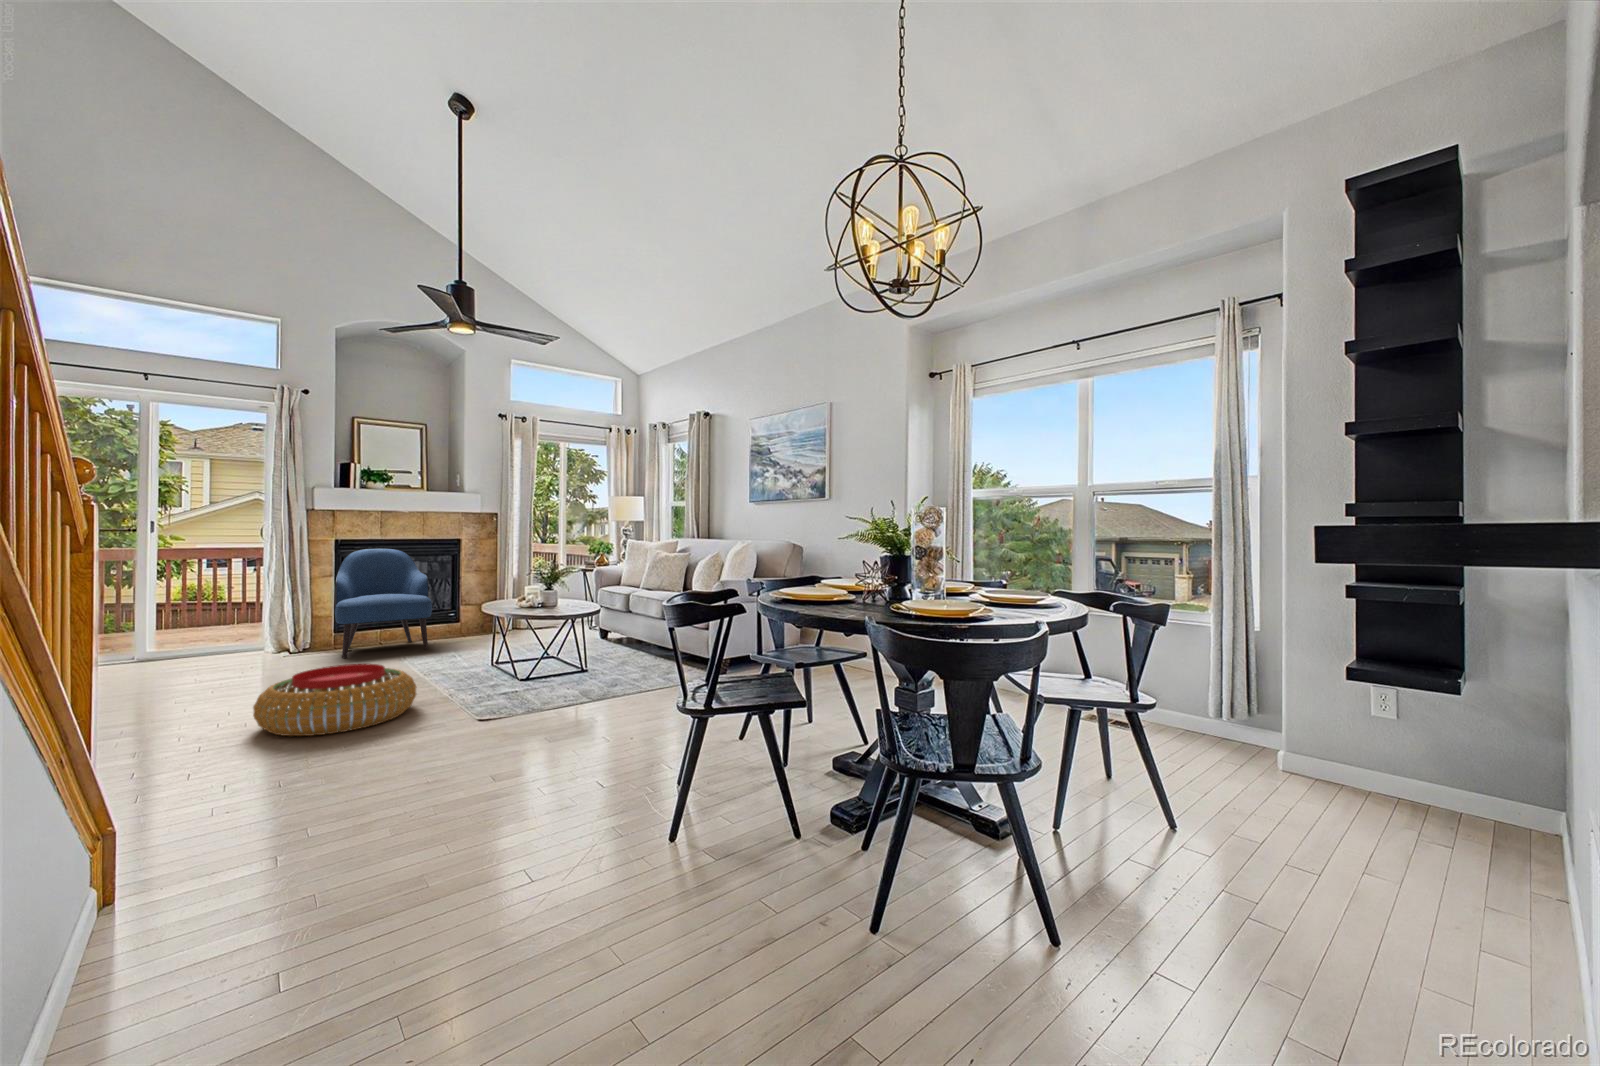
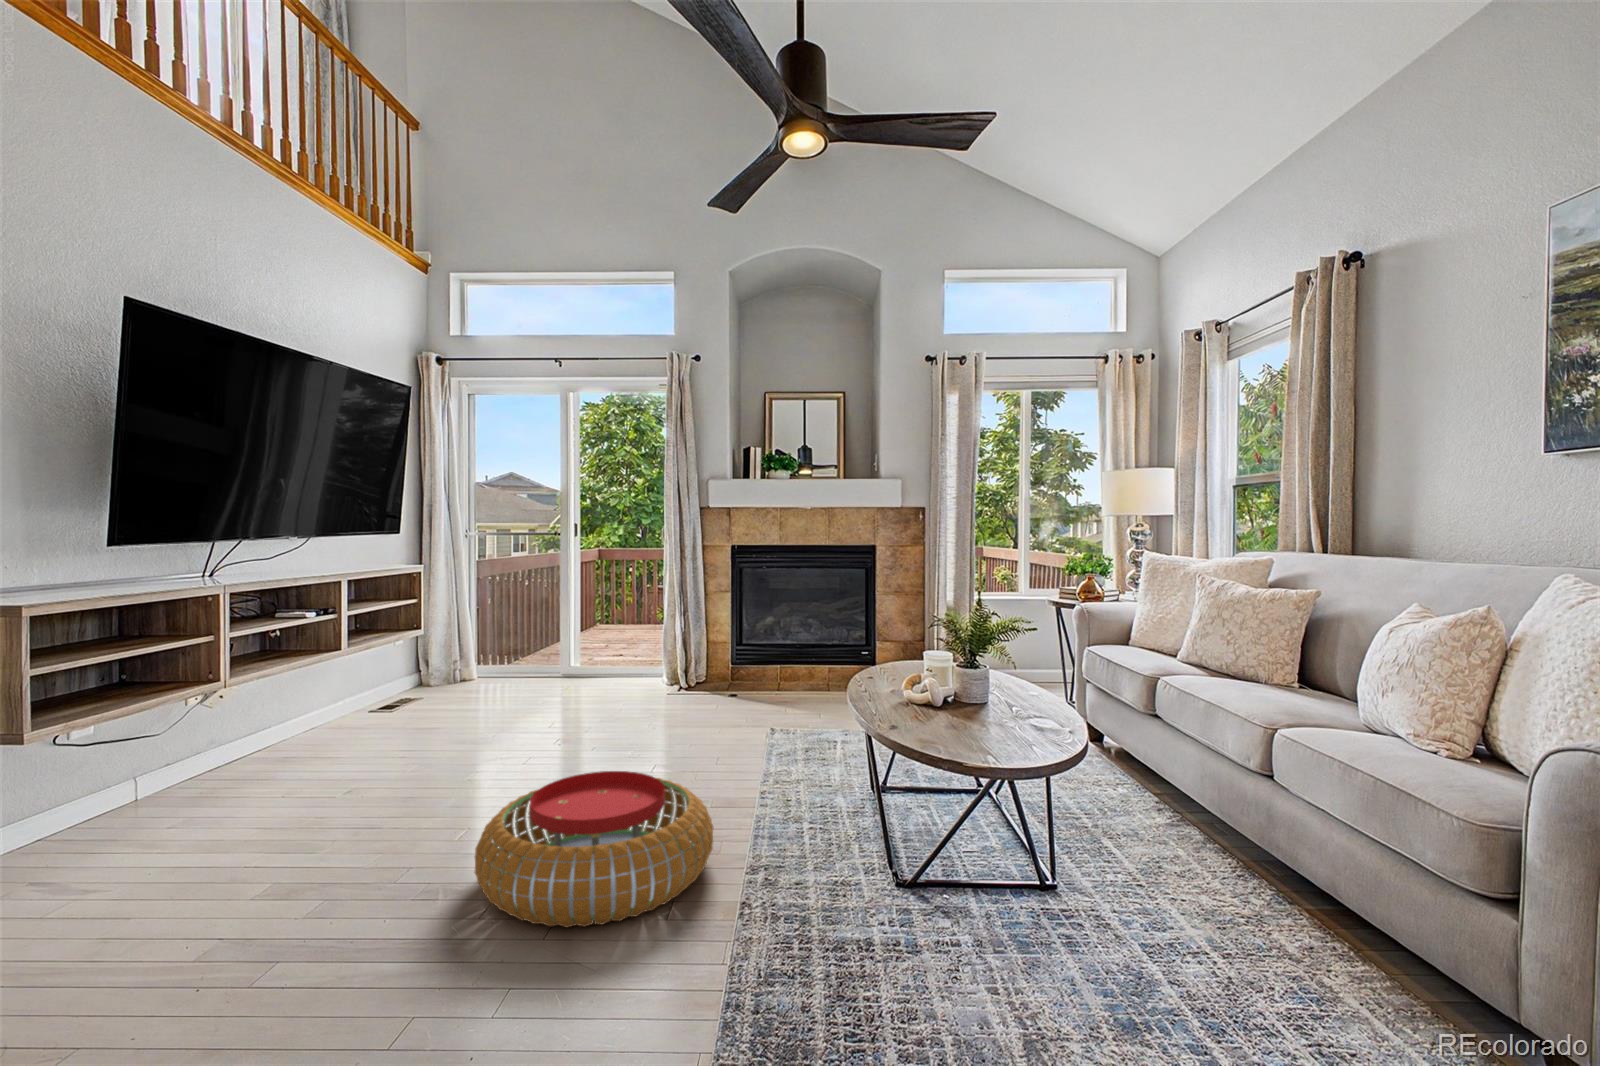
armchair: present [335,549,432,658] -> none [715,559,829,712]

